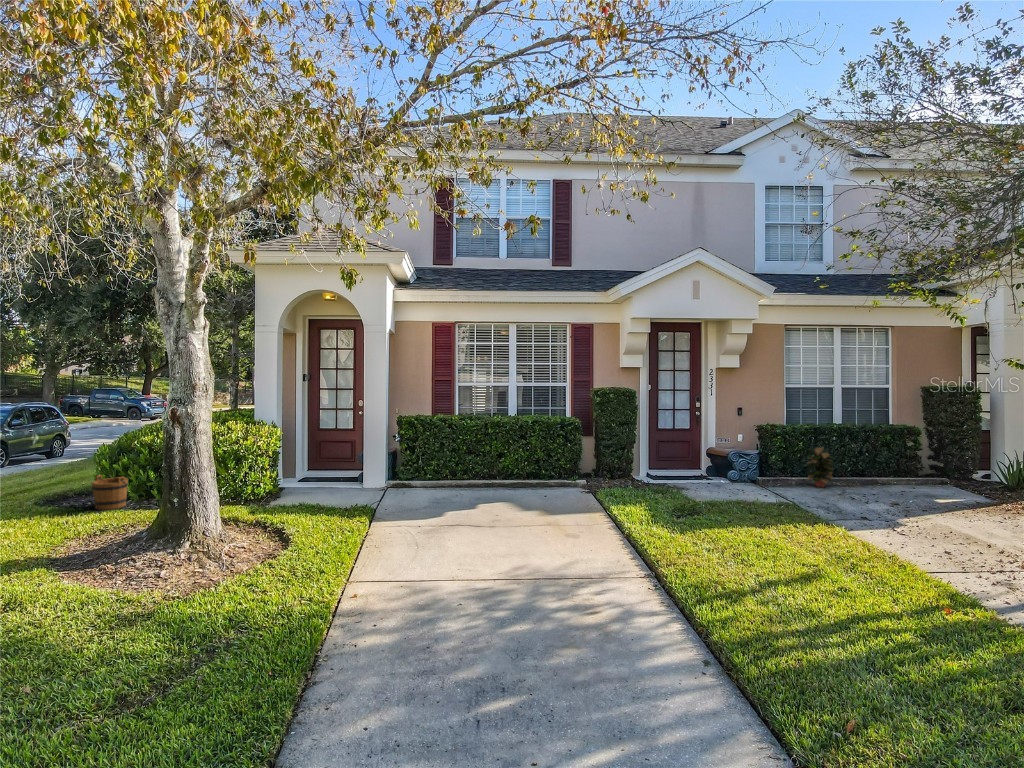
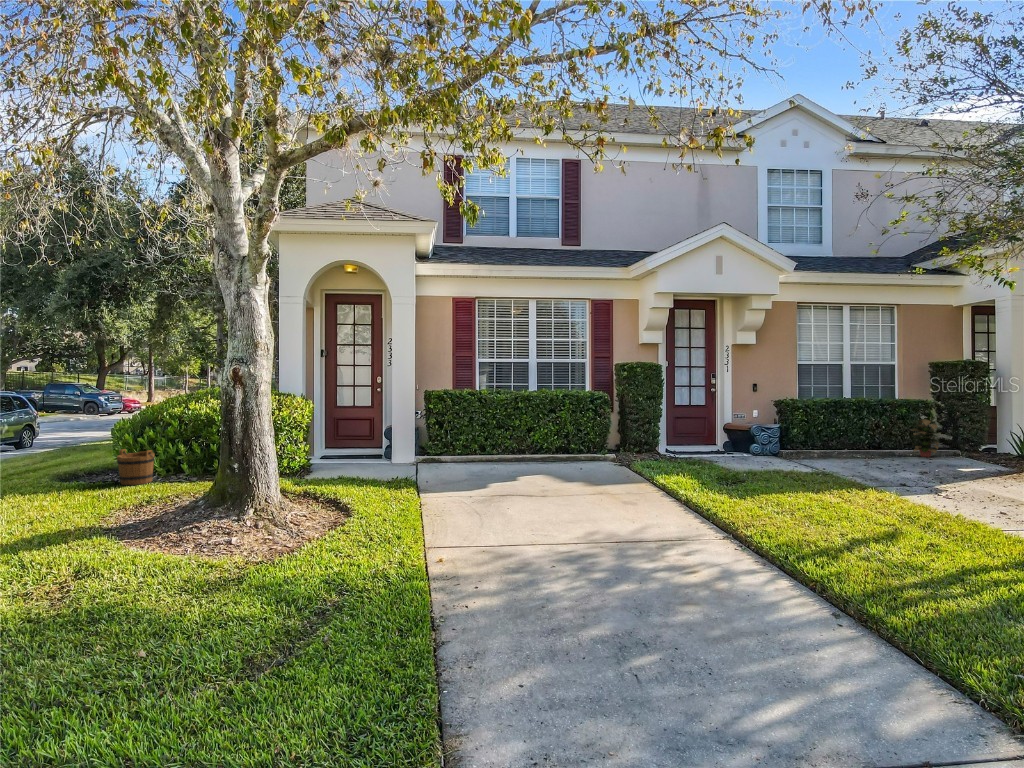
decorative plant: present [807,448,835,487] -> present [912,420,940,457]

